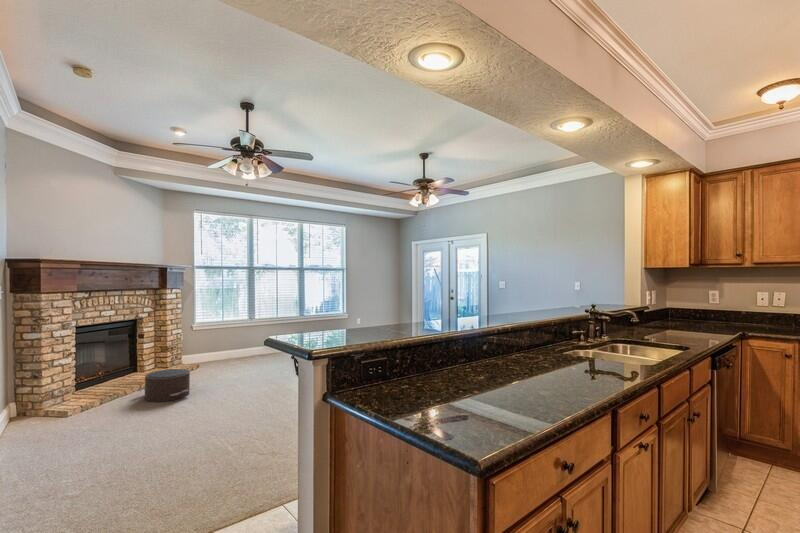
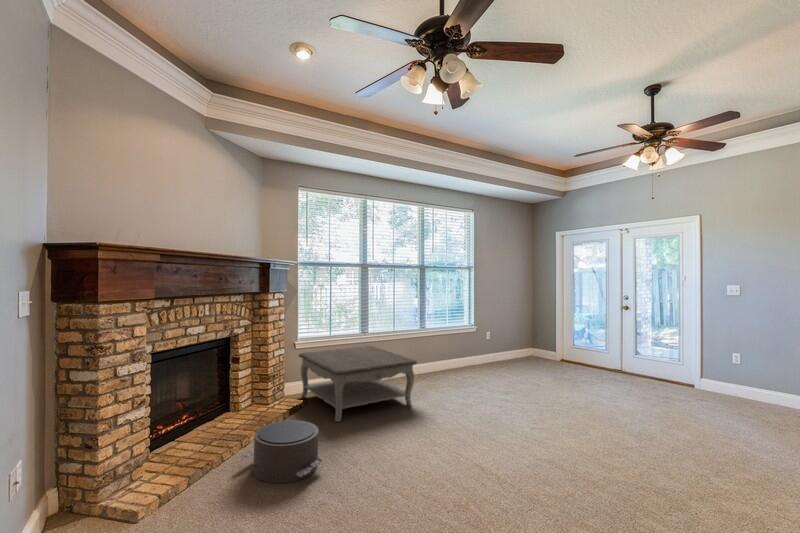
coffee table: none [194,328,279,375] -> present [299,346,417,422]

